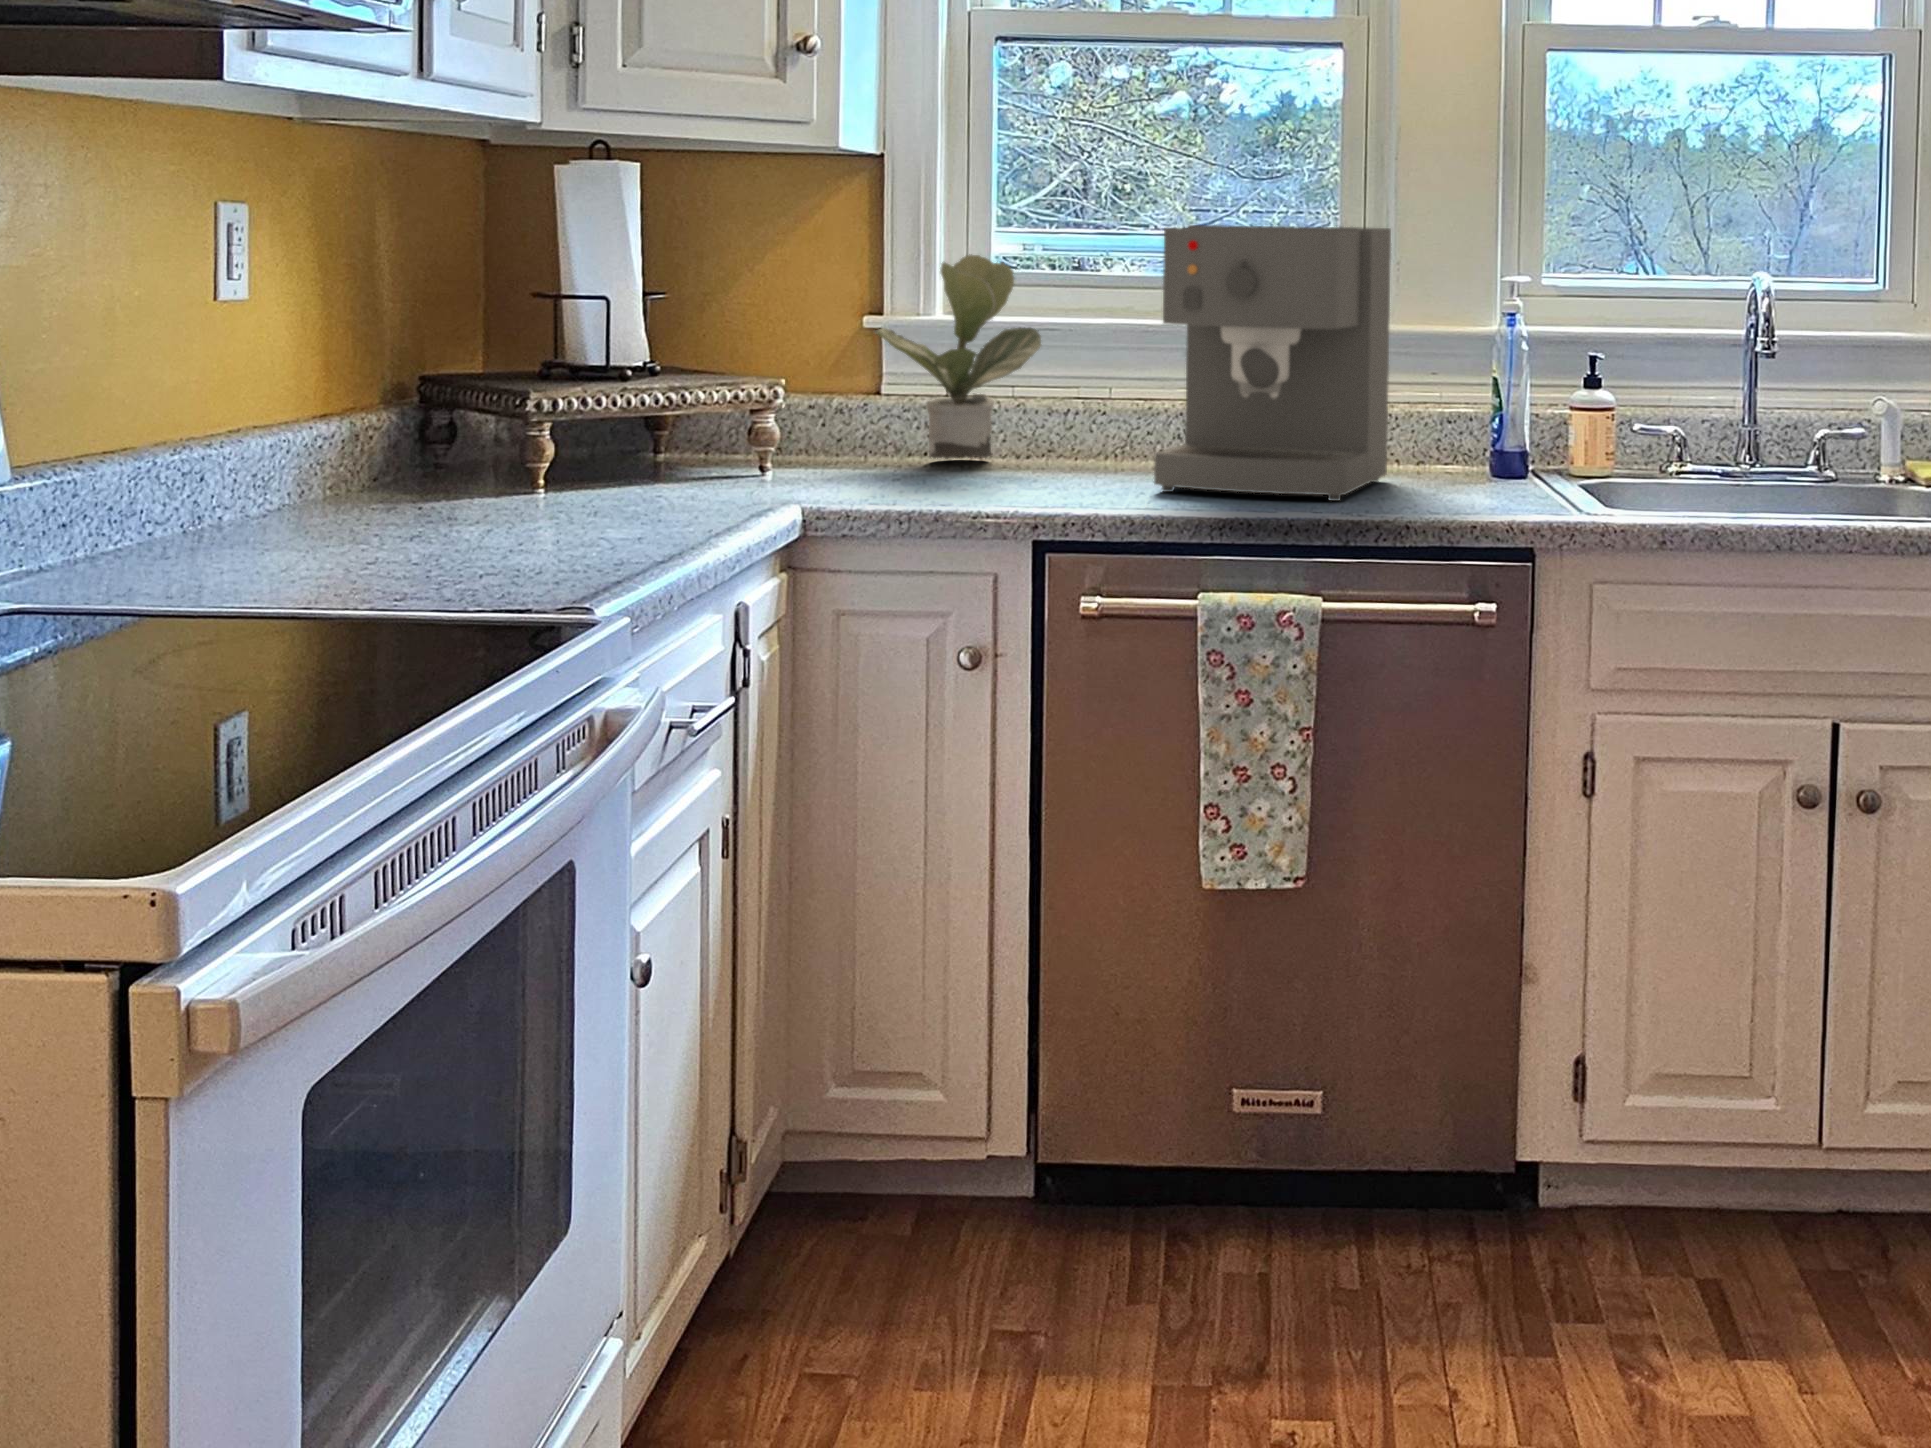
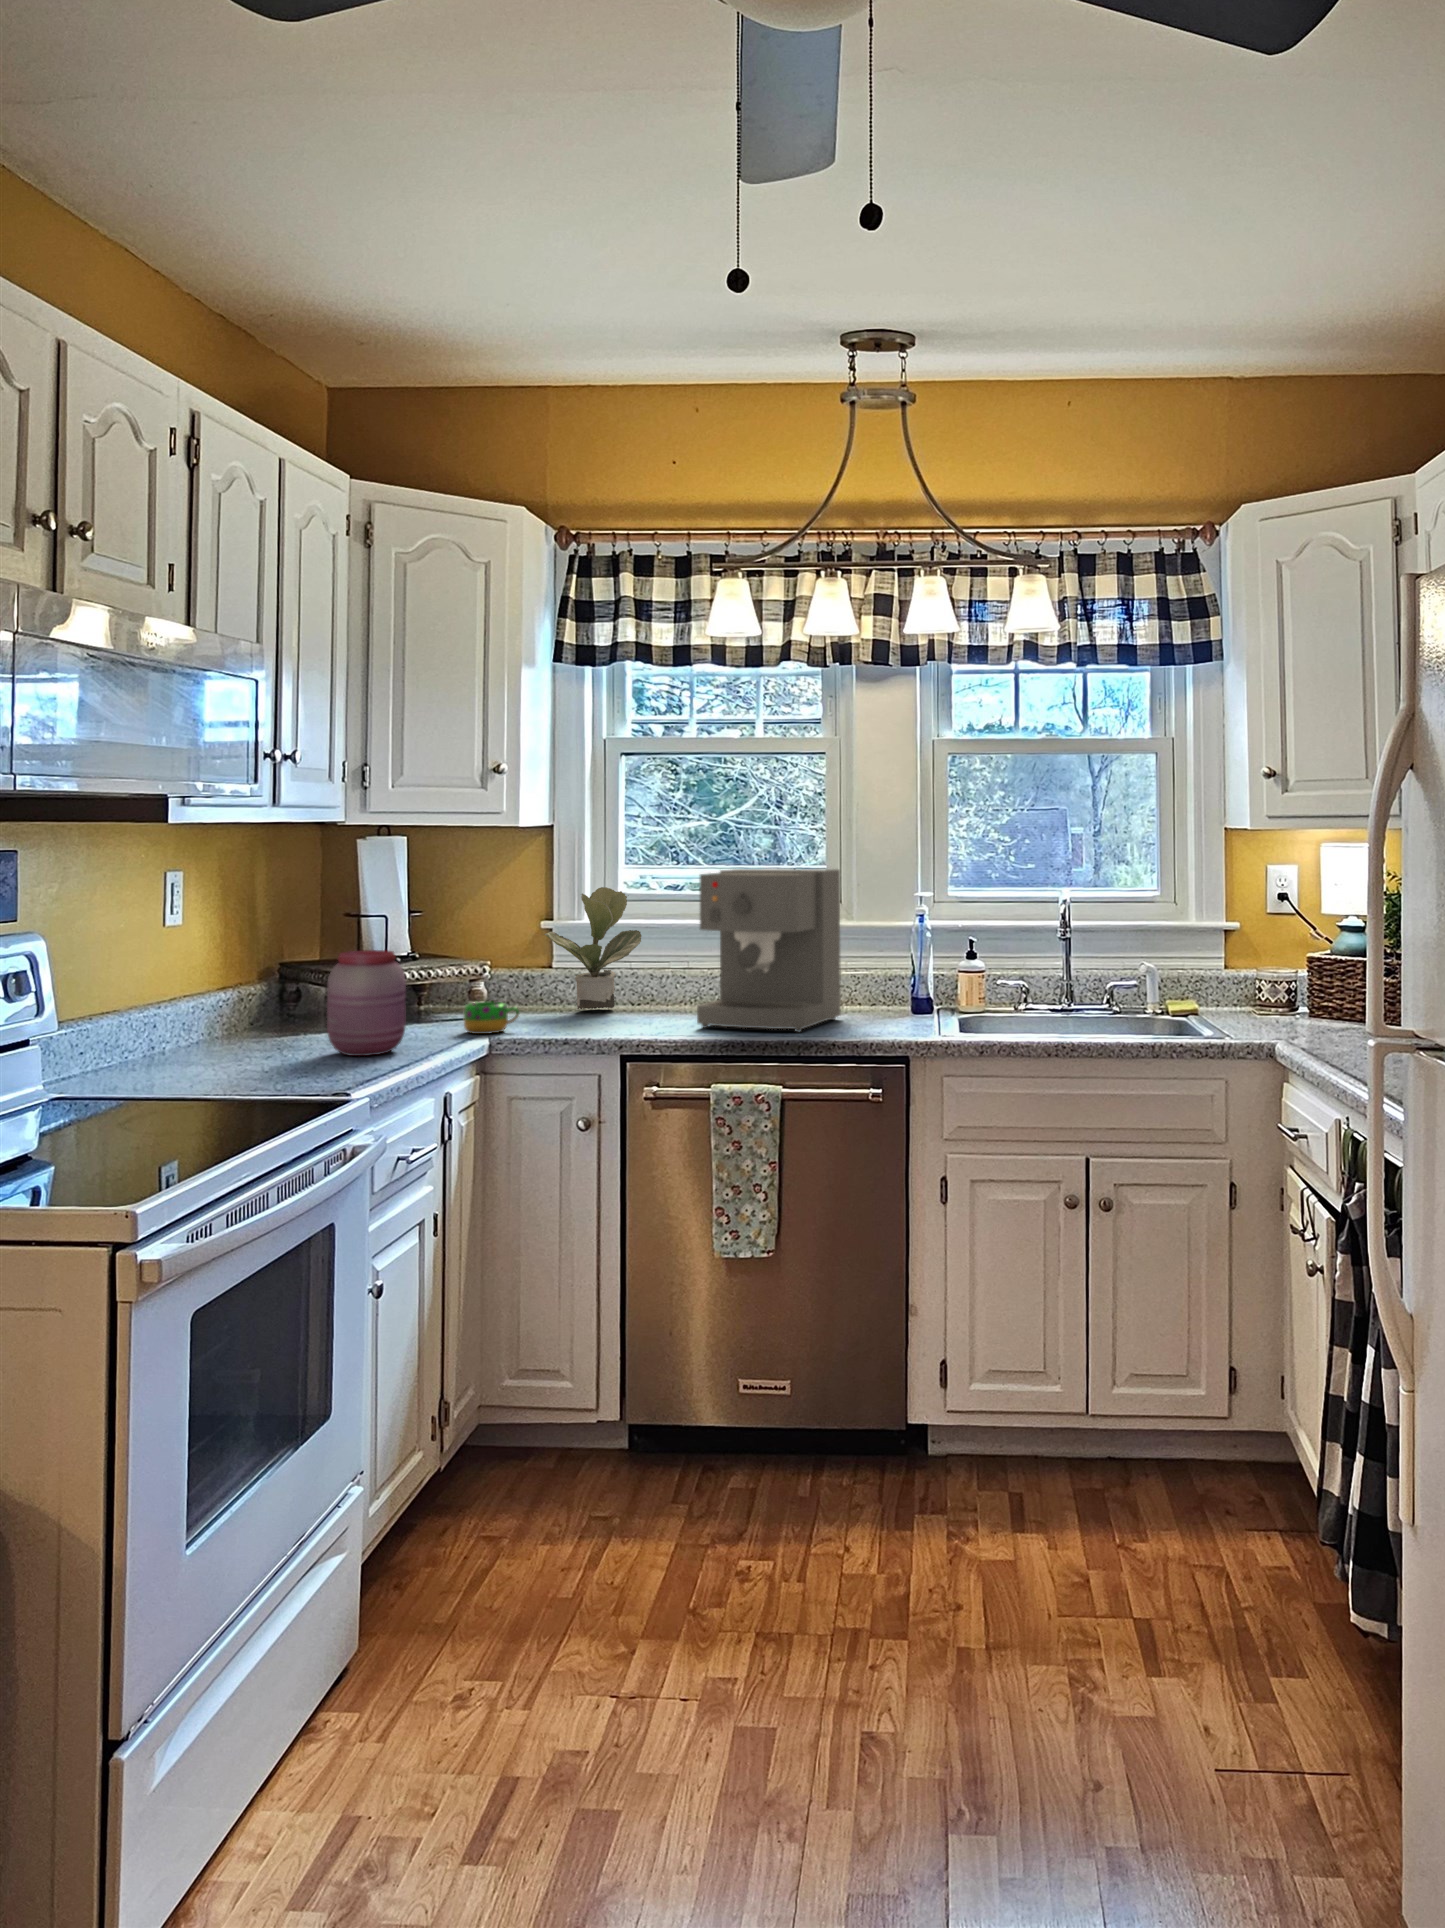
jar: none [517,344,658,531] -> present [327,950,406,1056]
mug: none [750,442,847,496] -> present [464,1002,519,1034]

